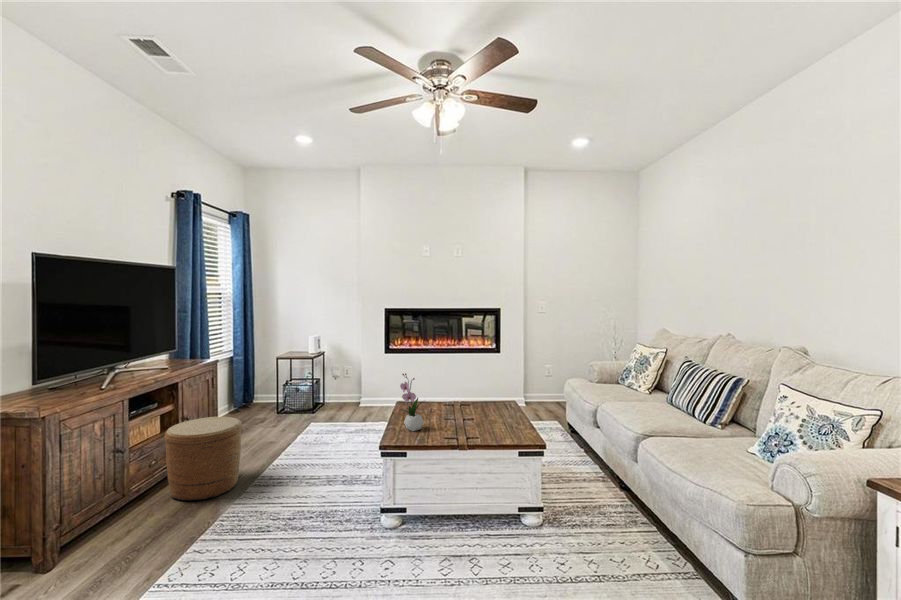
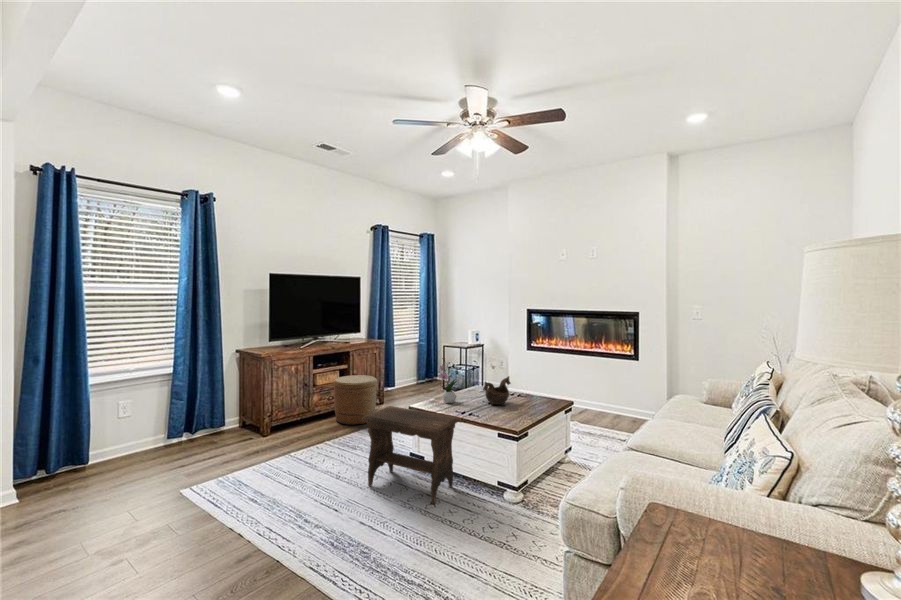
decorative bowl: none [449,385,477,420] -> present [483,376,510,404]
footstool: none [349,445,476,575] -> present [362,406,460,504]

